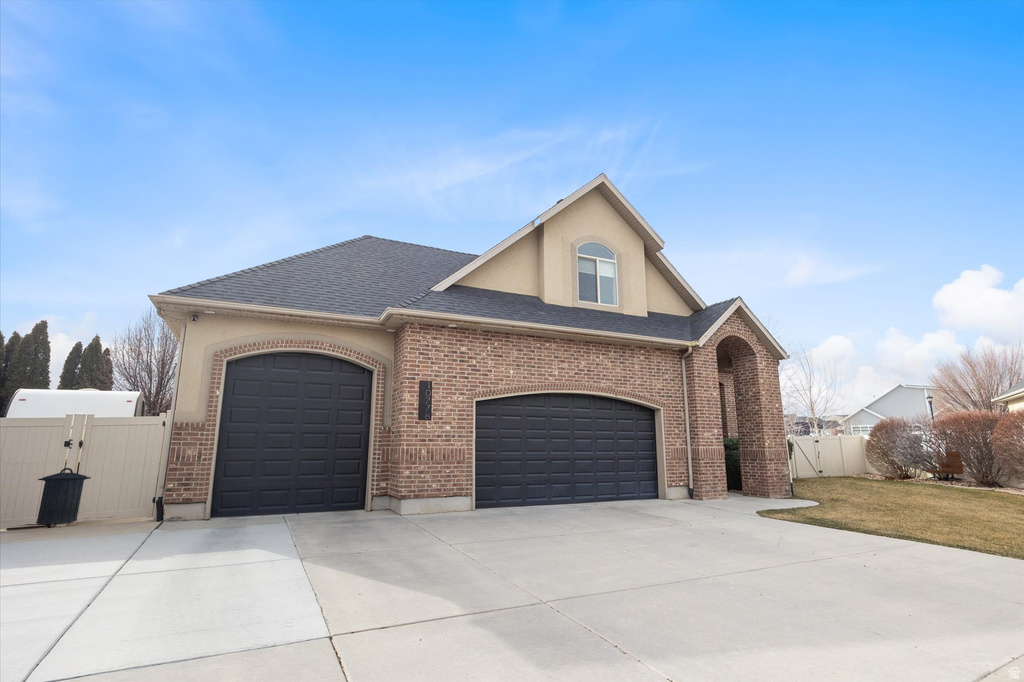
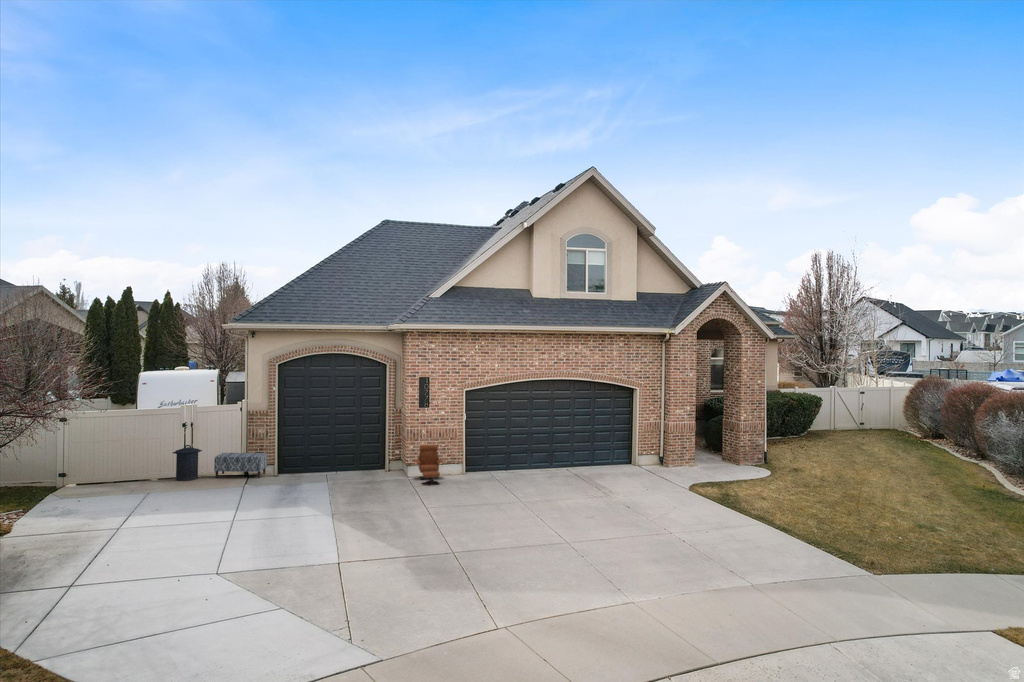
lounge chair: present [925,451,964,480] -> present [415,445,443,485]
bench: none [106,484,196,520] -> present [214,453,267,478]

